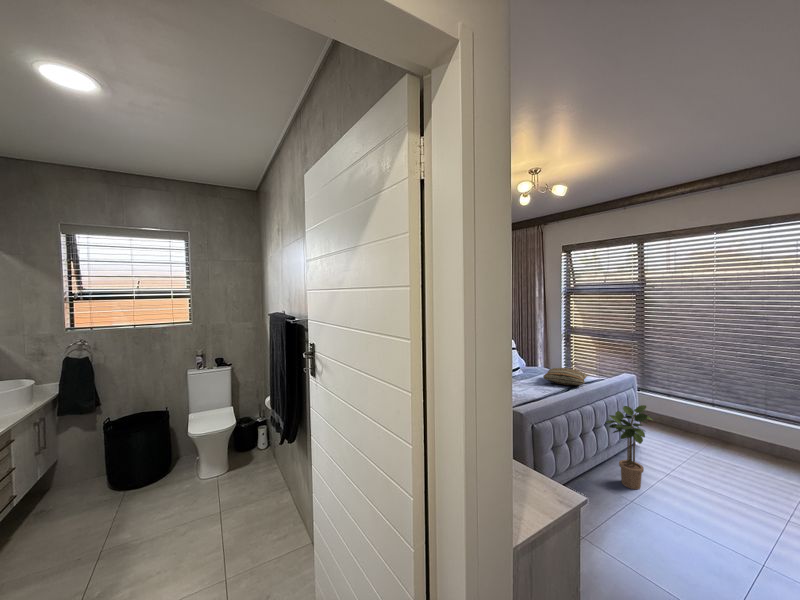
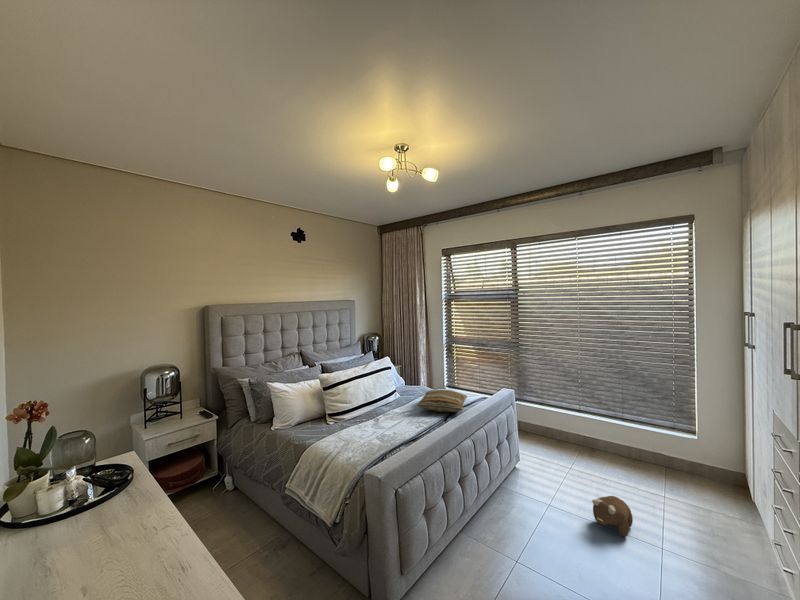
potted plant: present [606,405,653,489] -> none [486,431,536,540]
plush toy: none [710,469,755,505] -> present [592,496,633,537]

